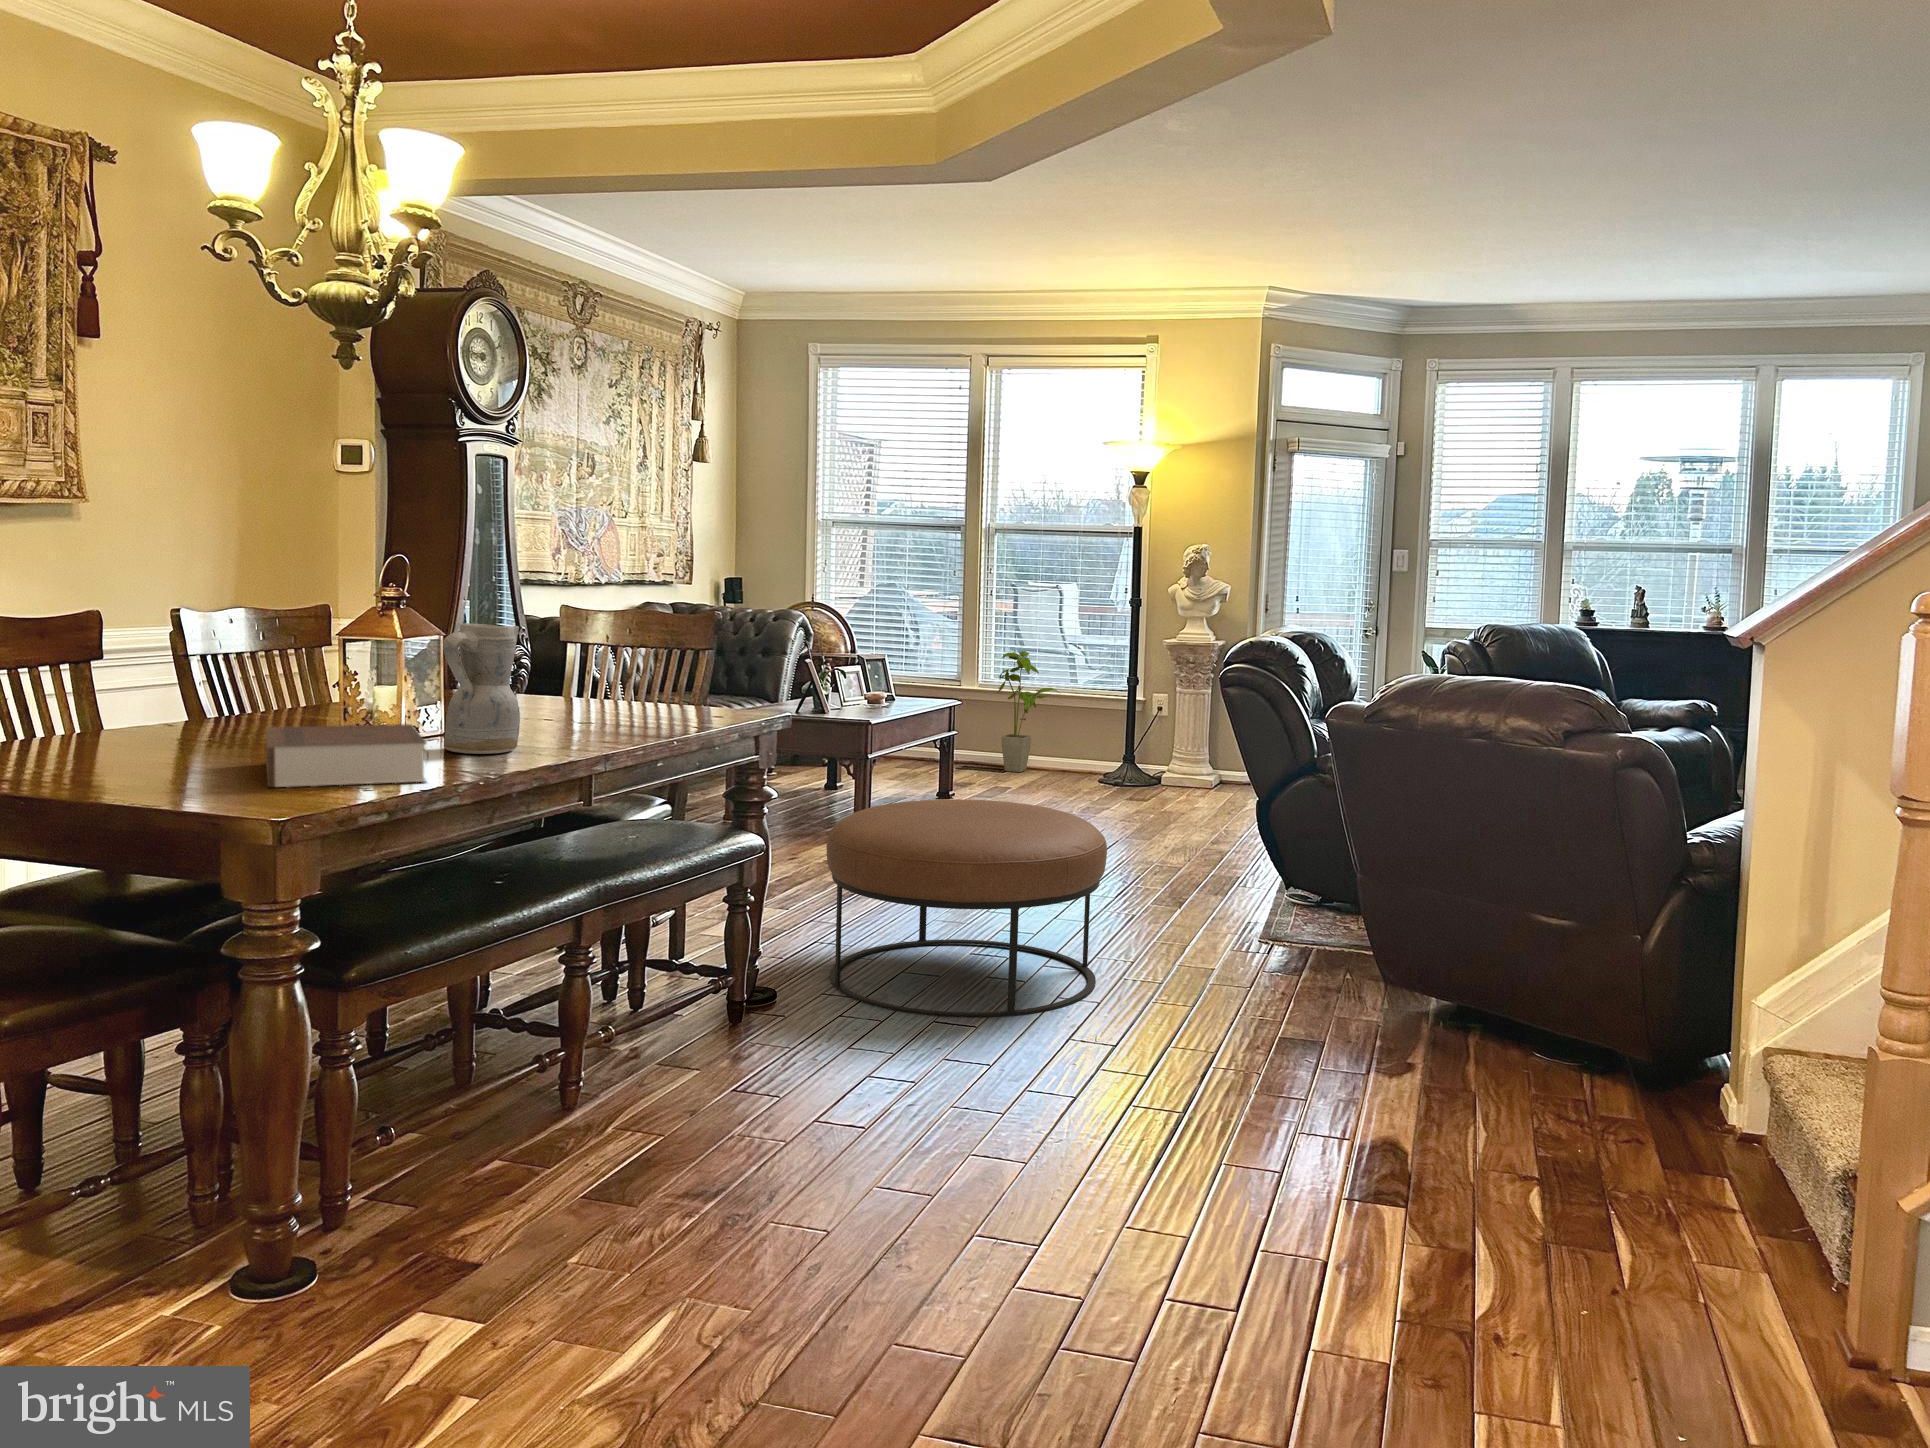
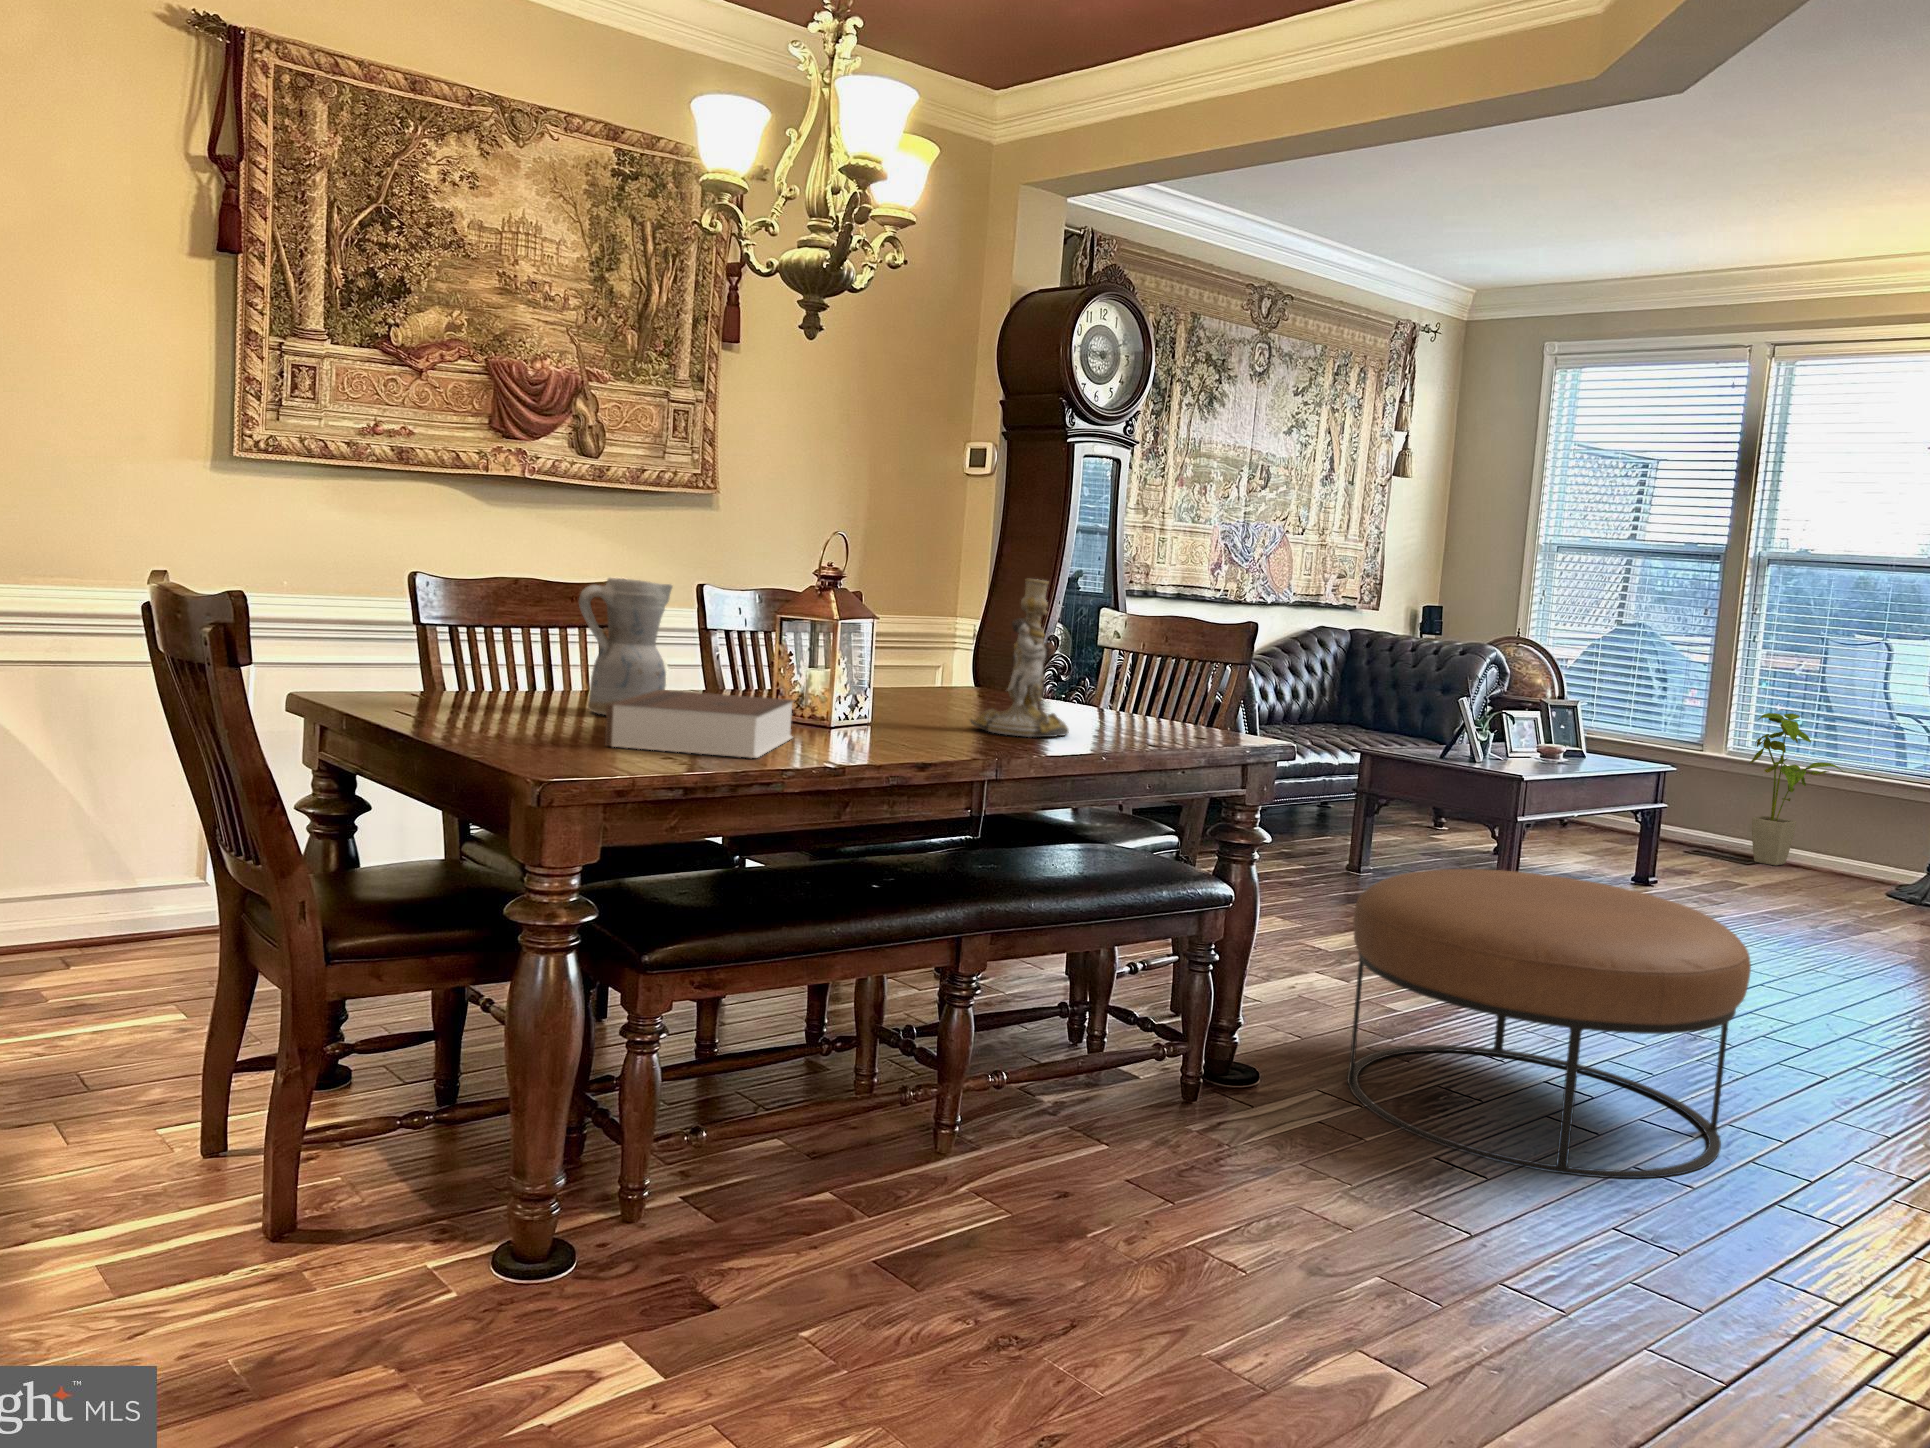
candlestick: none [534,596,628,735] -> present [970,579,1069,737]
ceramic pitcher: present [443,623,520,754] -> present [579,578,672,715]

